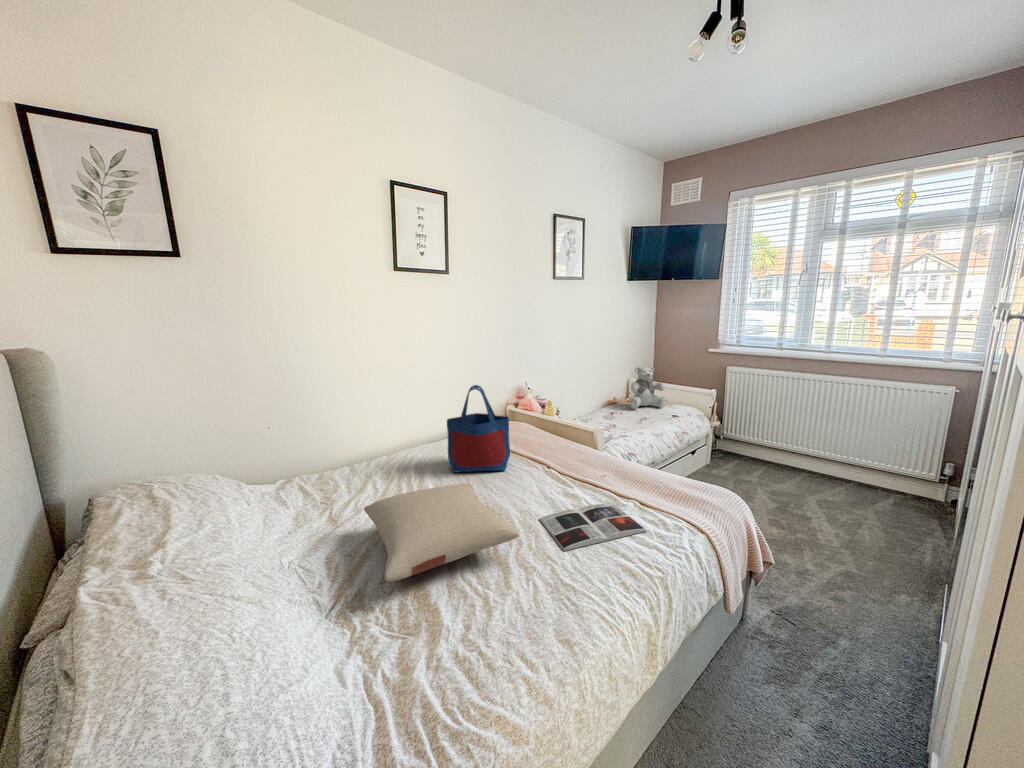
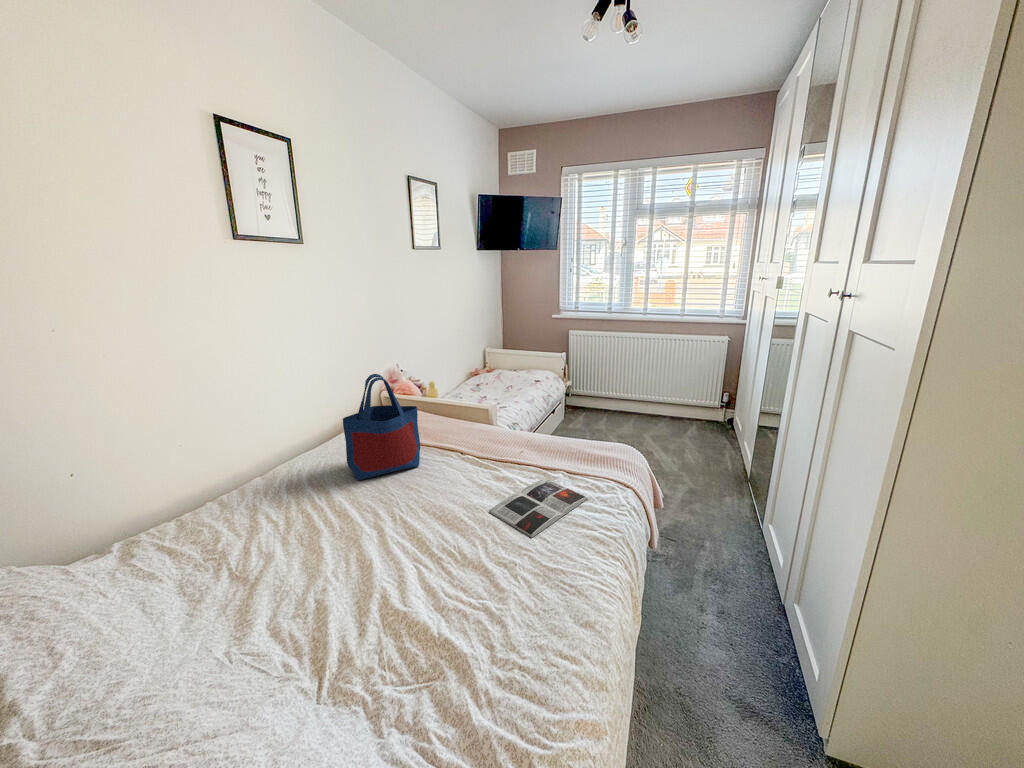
teddy bear: present [629,366,667,409] -> none [494,333,528,377]
pillow: present [364,483,519,581] -> none [288,491,497,633]

